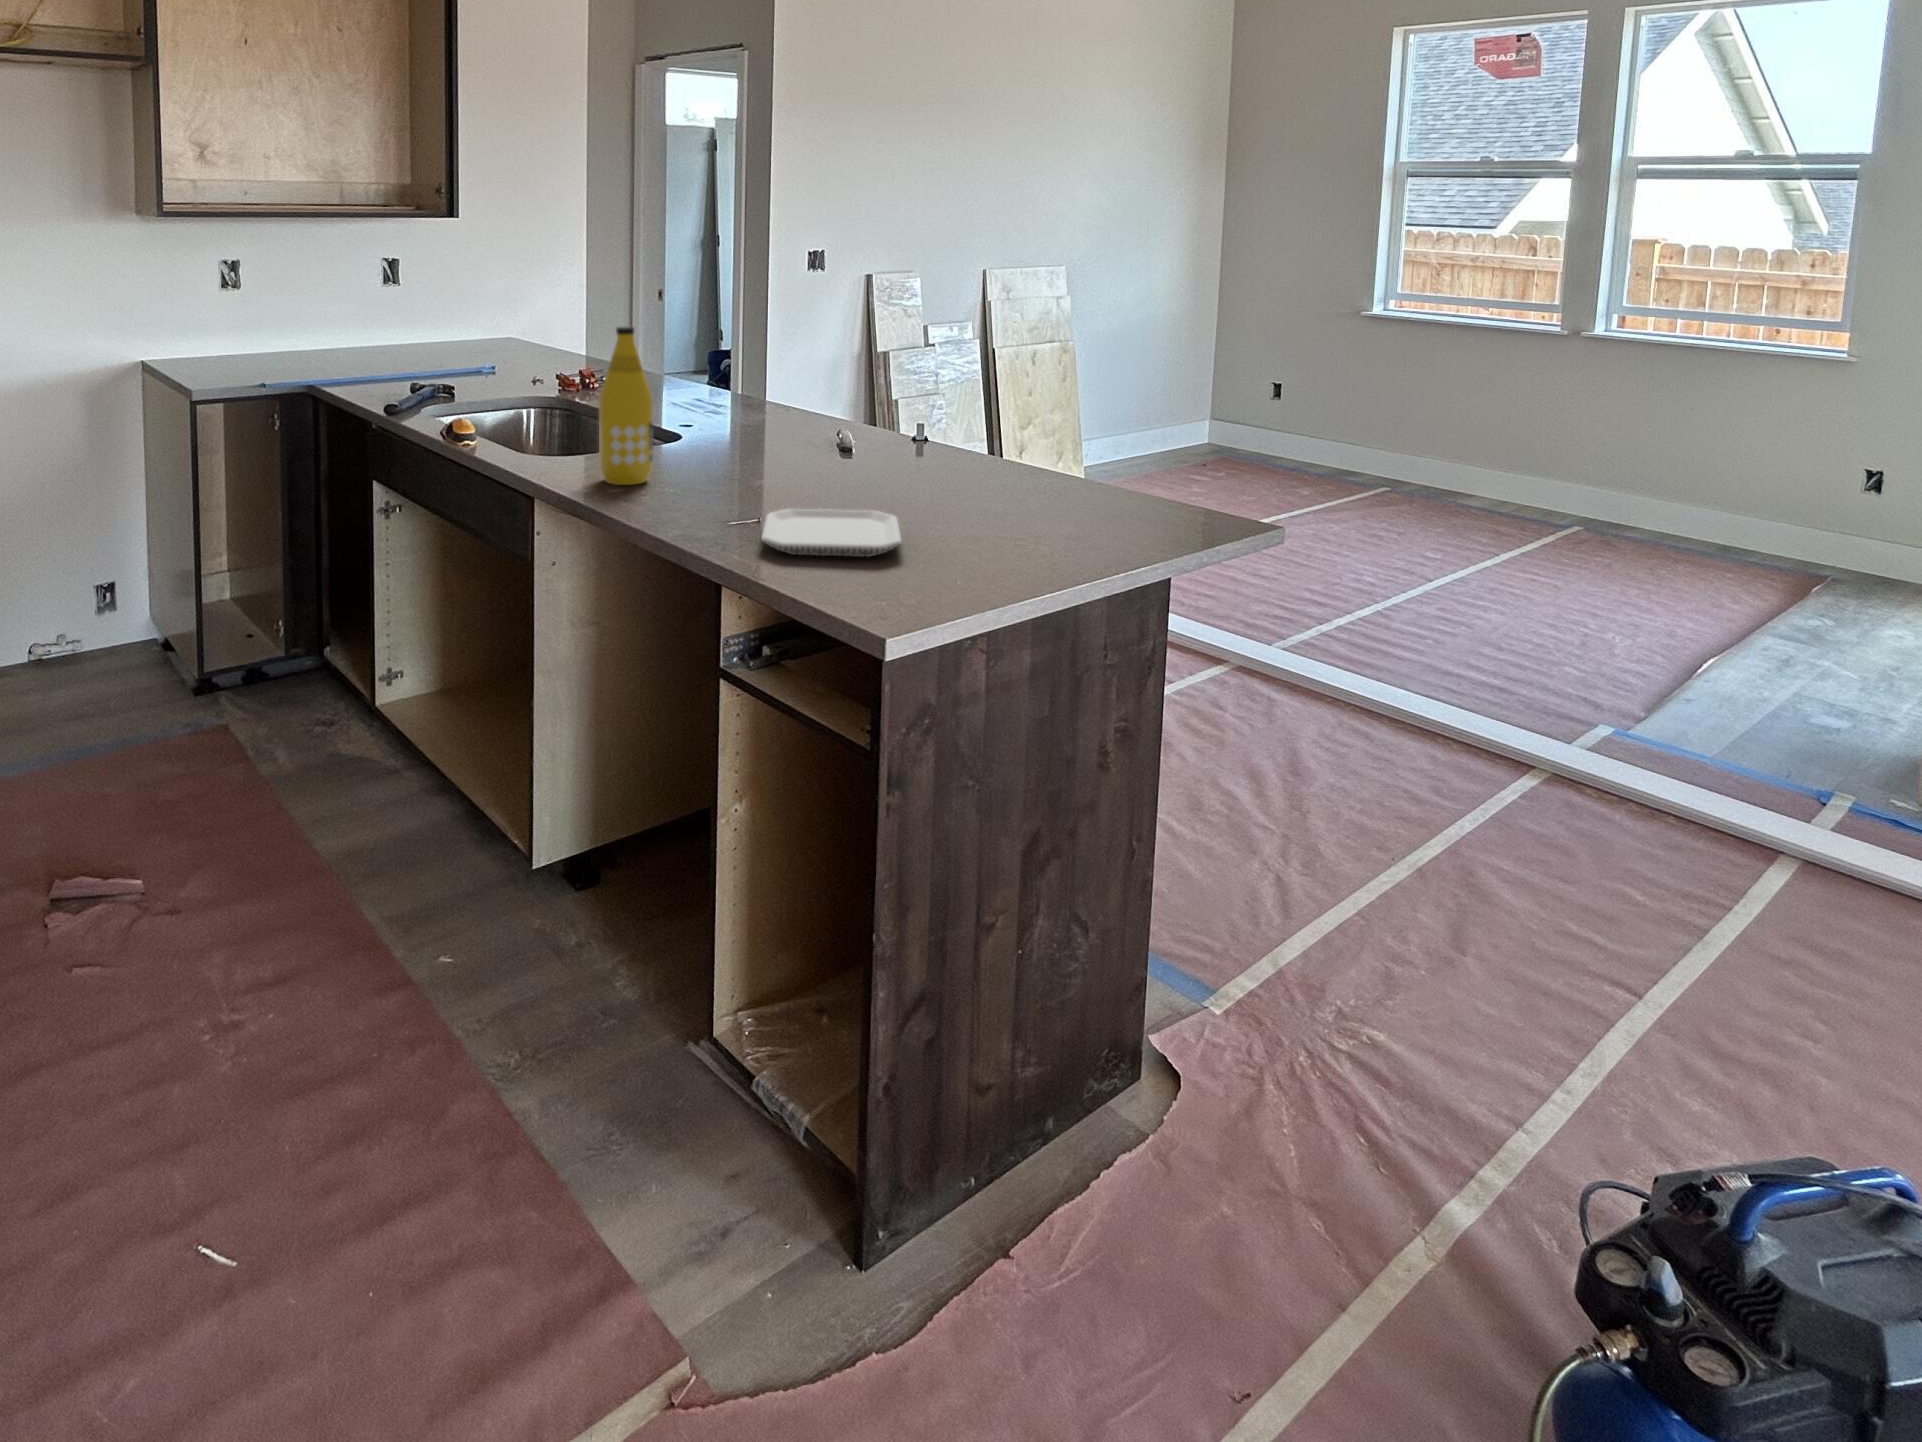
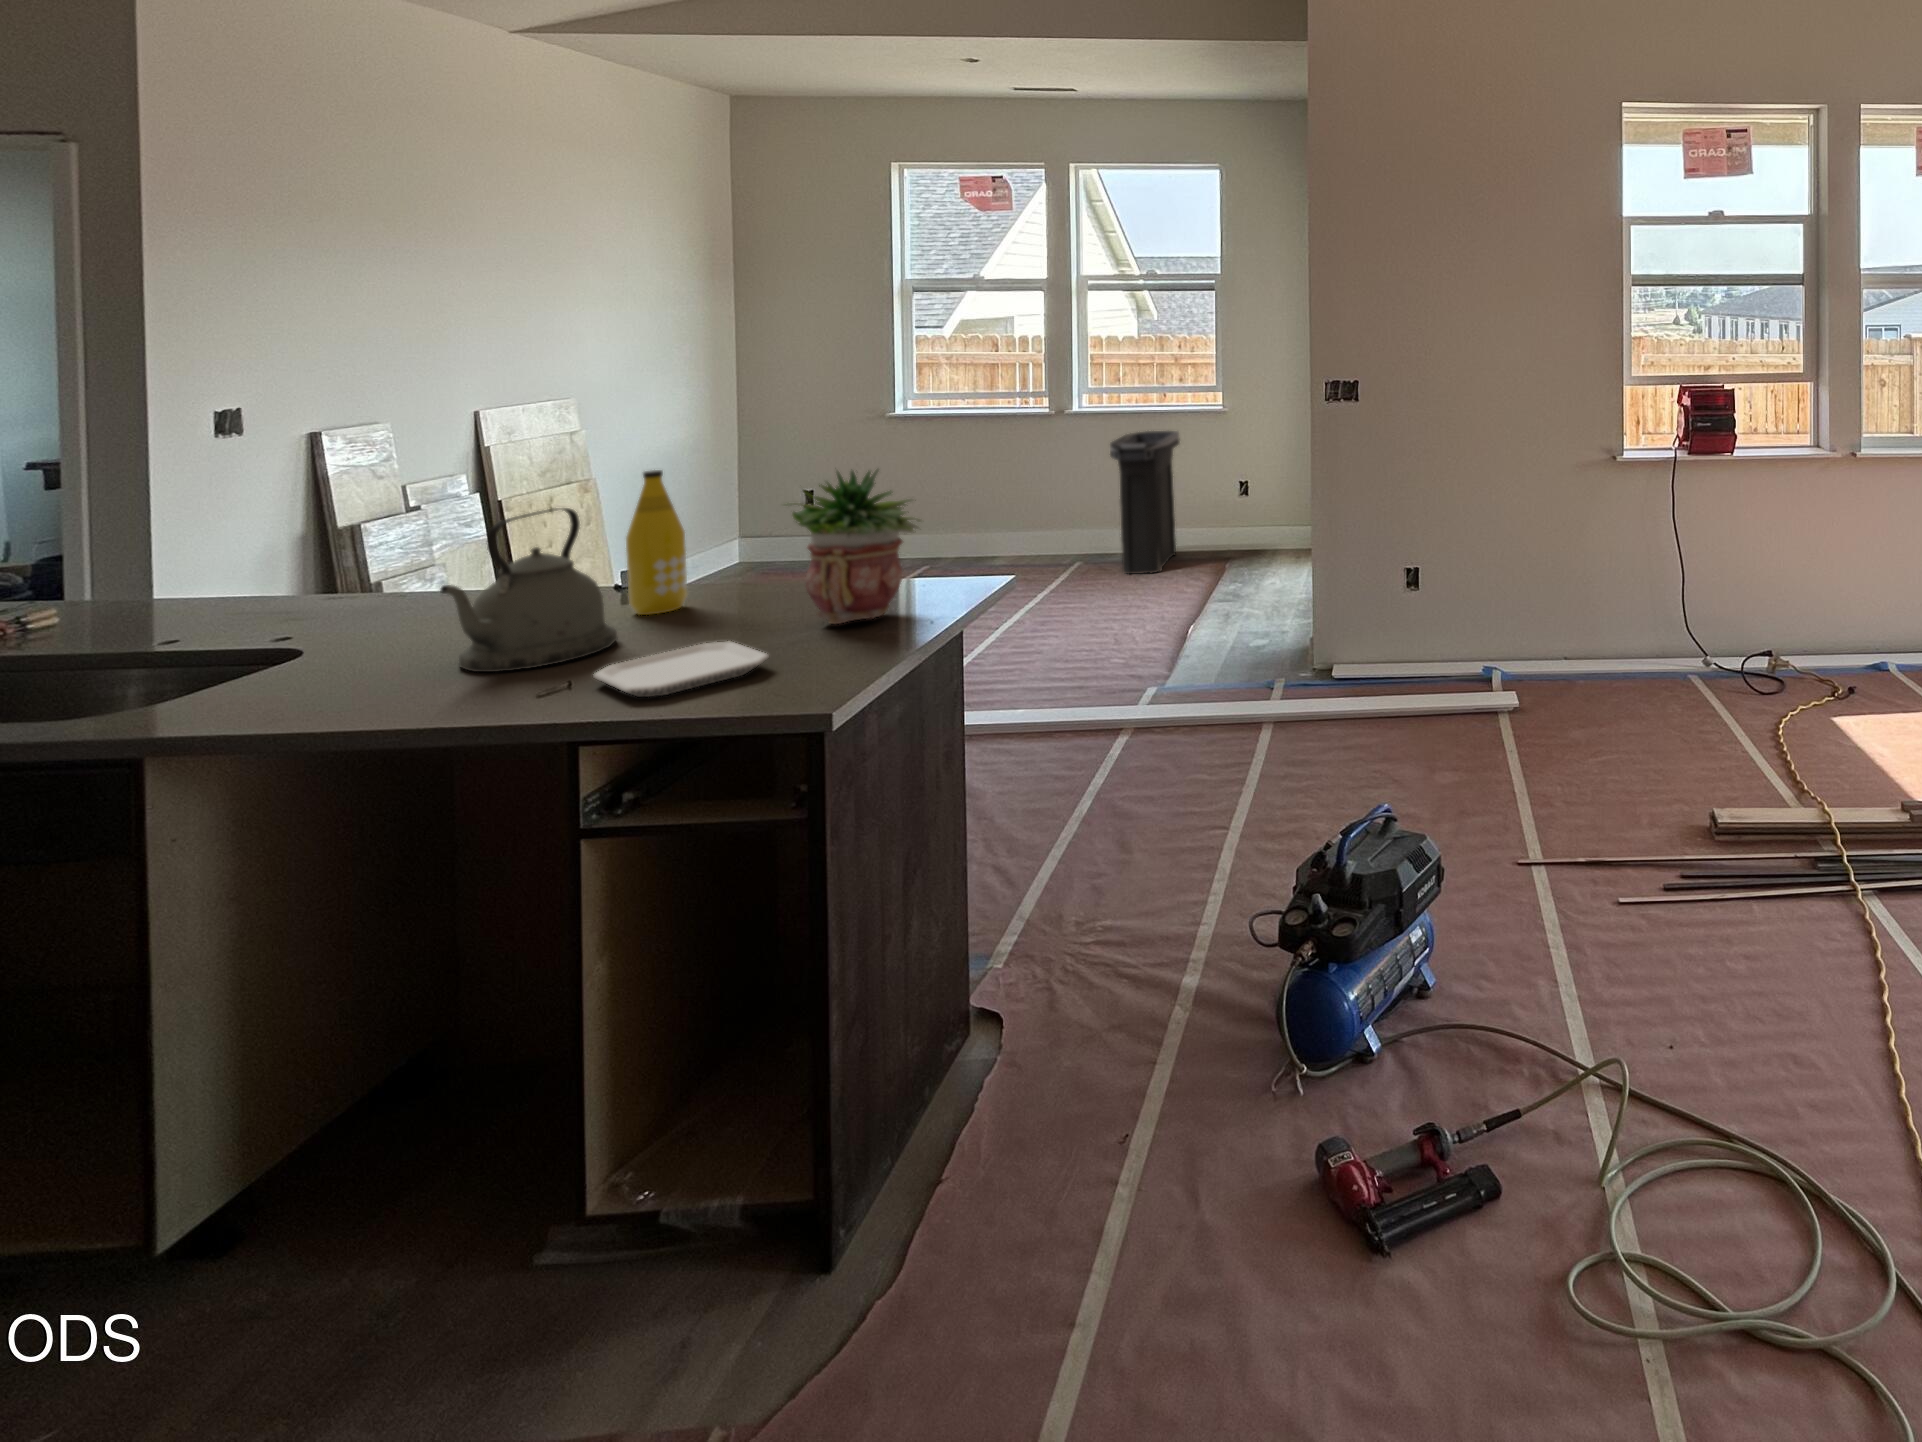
bottle: present [599,327,653,485] -> present [626,470,687,615]
potted plant: none [975,341,1133,532] -> present [787,469,921,624]
kettle: none [695,345,844,495] -> present [440,508,617,672]
trash can: none [1634,373,1761,569] -> present [1110,431,1180,574]

